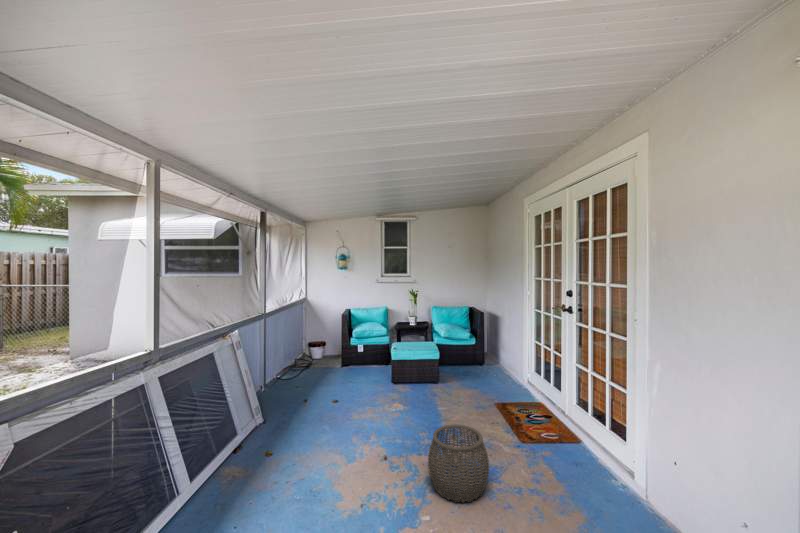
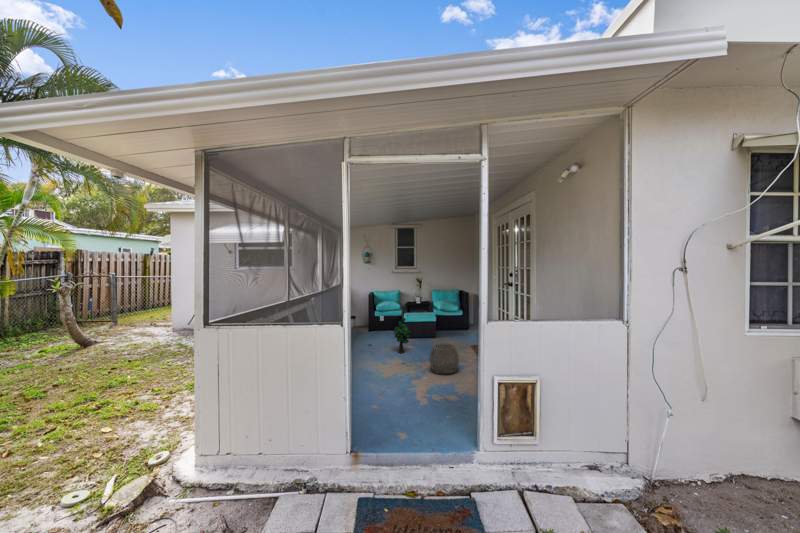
decorative plant: none [364,361,399,423] -> present [393,318,412,353]

